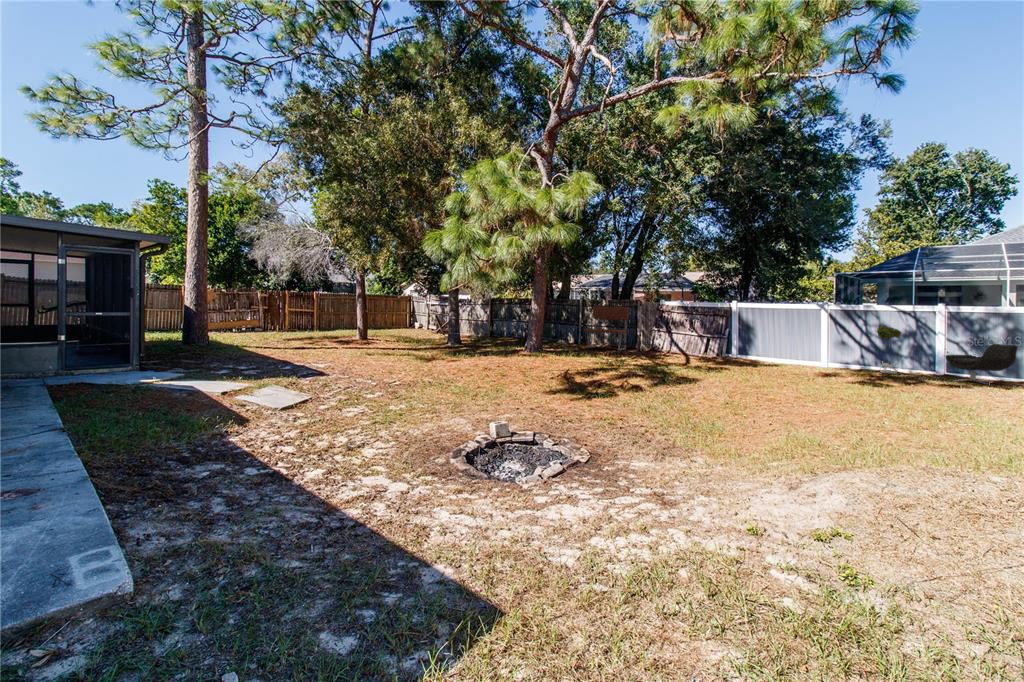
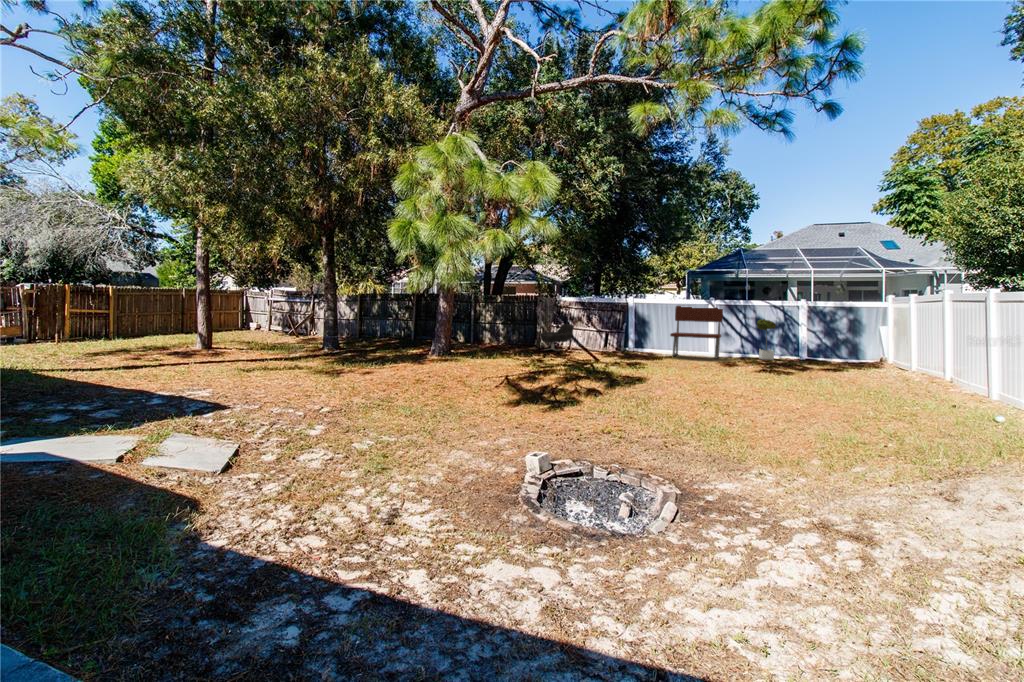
bench: present [584,306,629,350] -> present [670,306,723,358]
lounge chair: present [946,344,1017,383] -> present [540,324,574,350]

